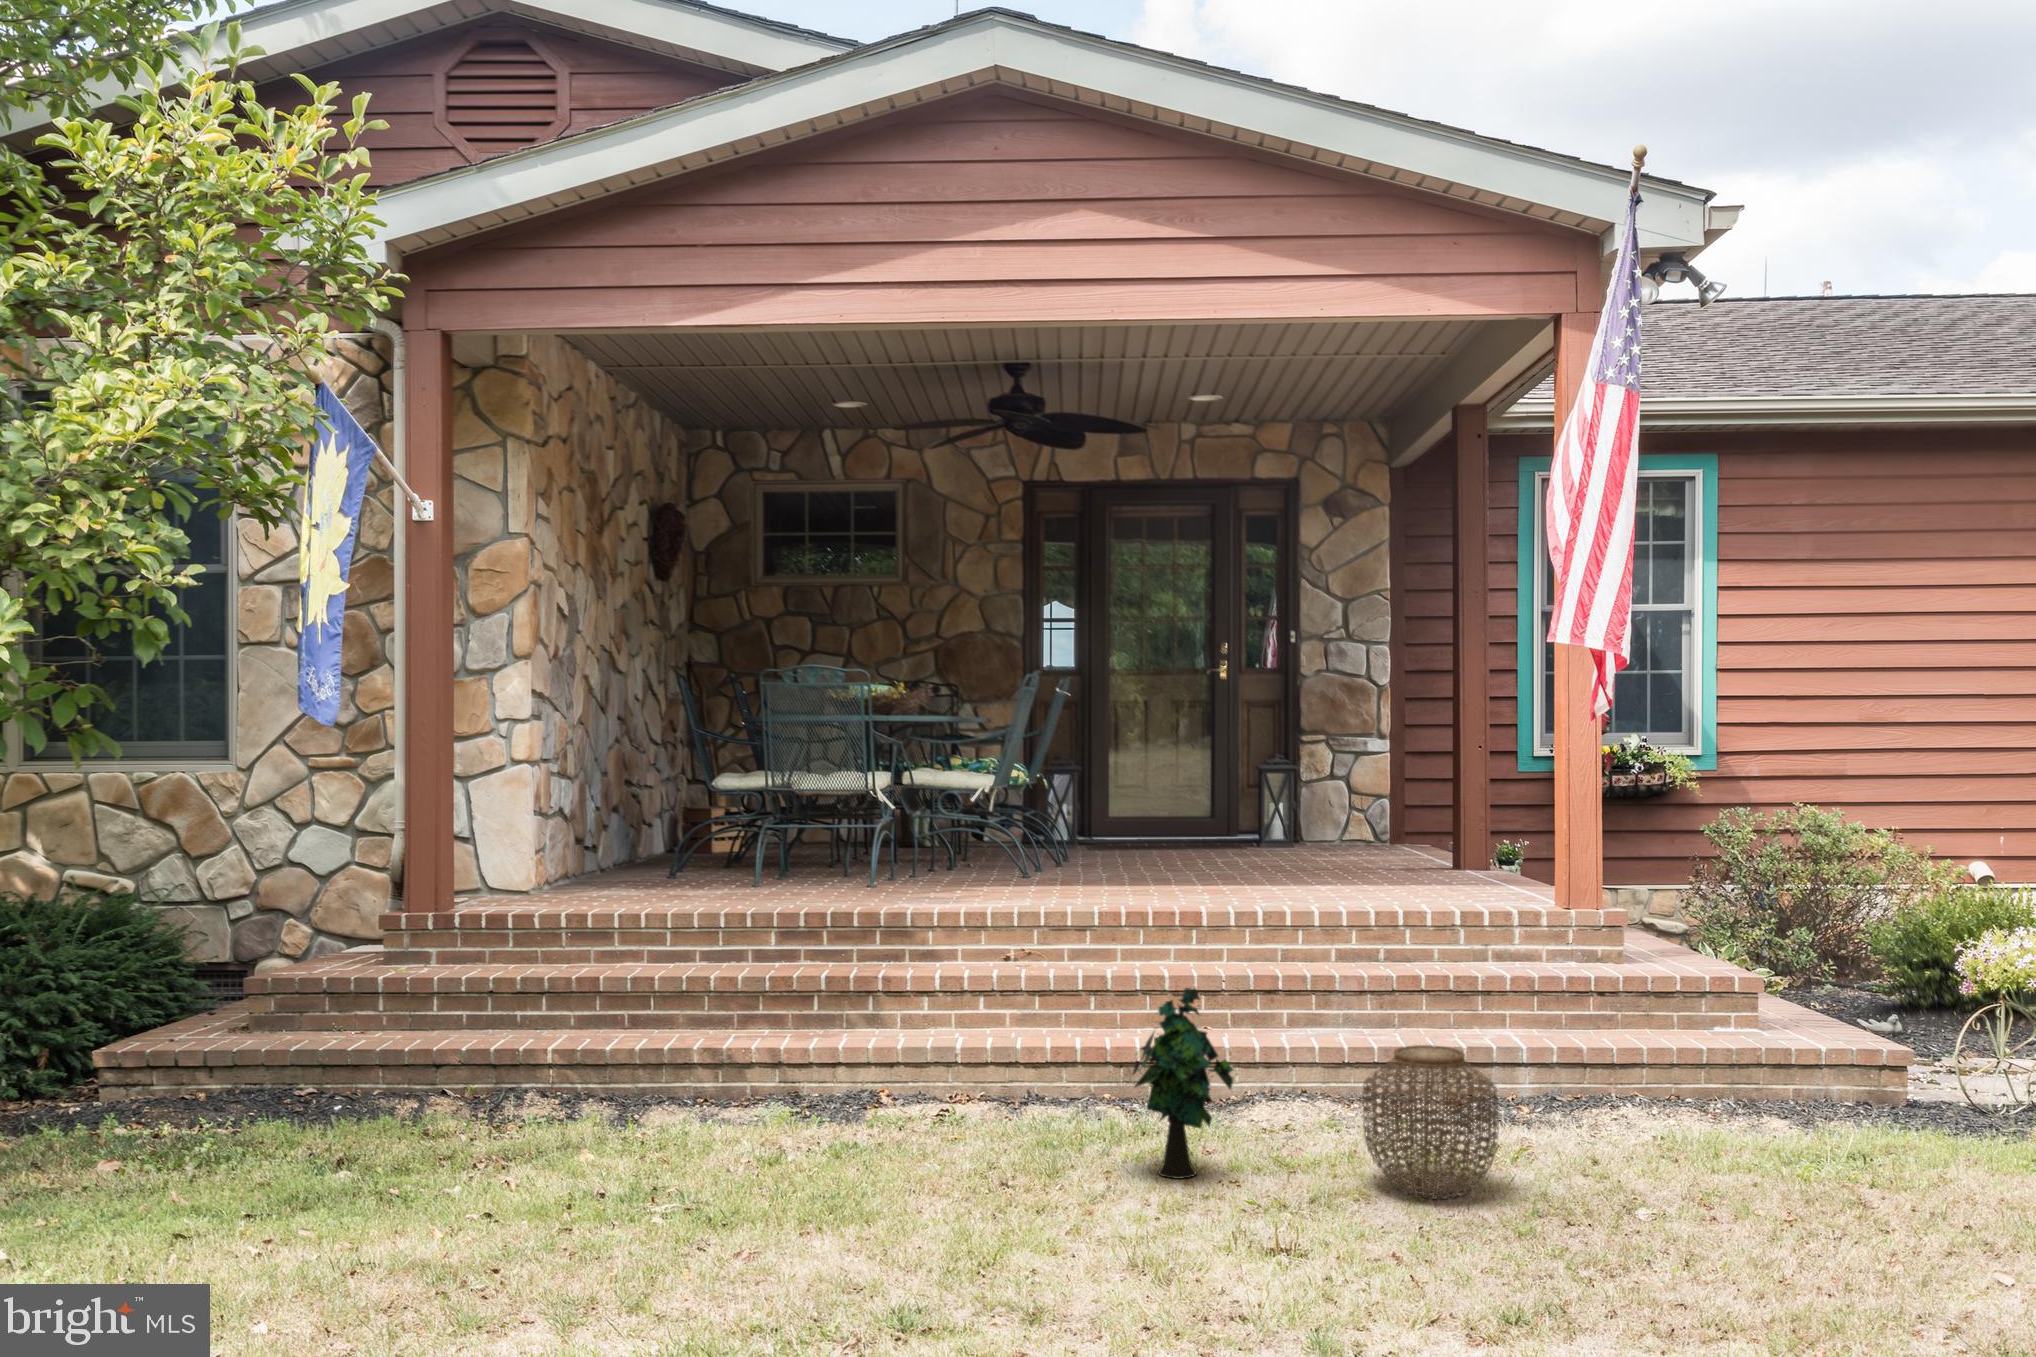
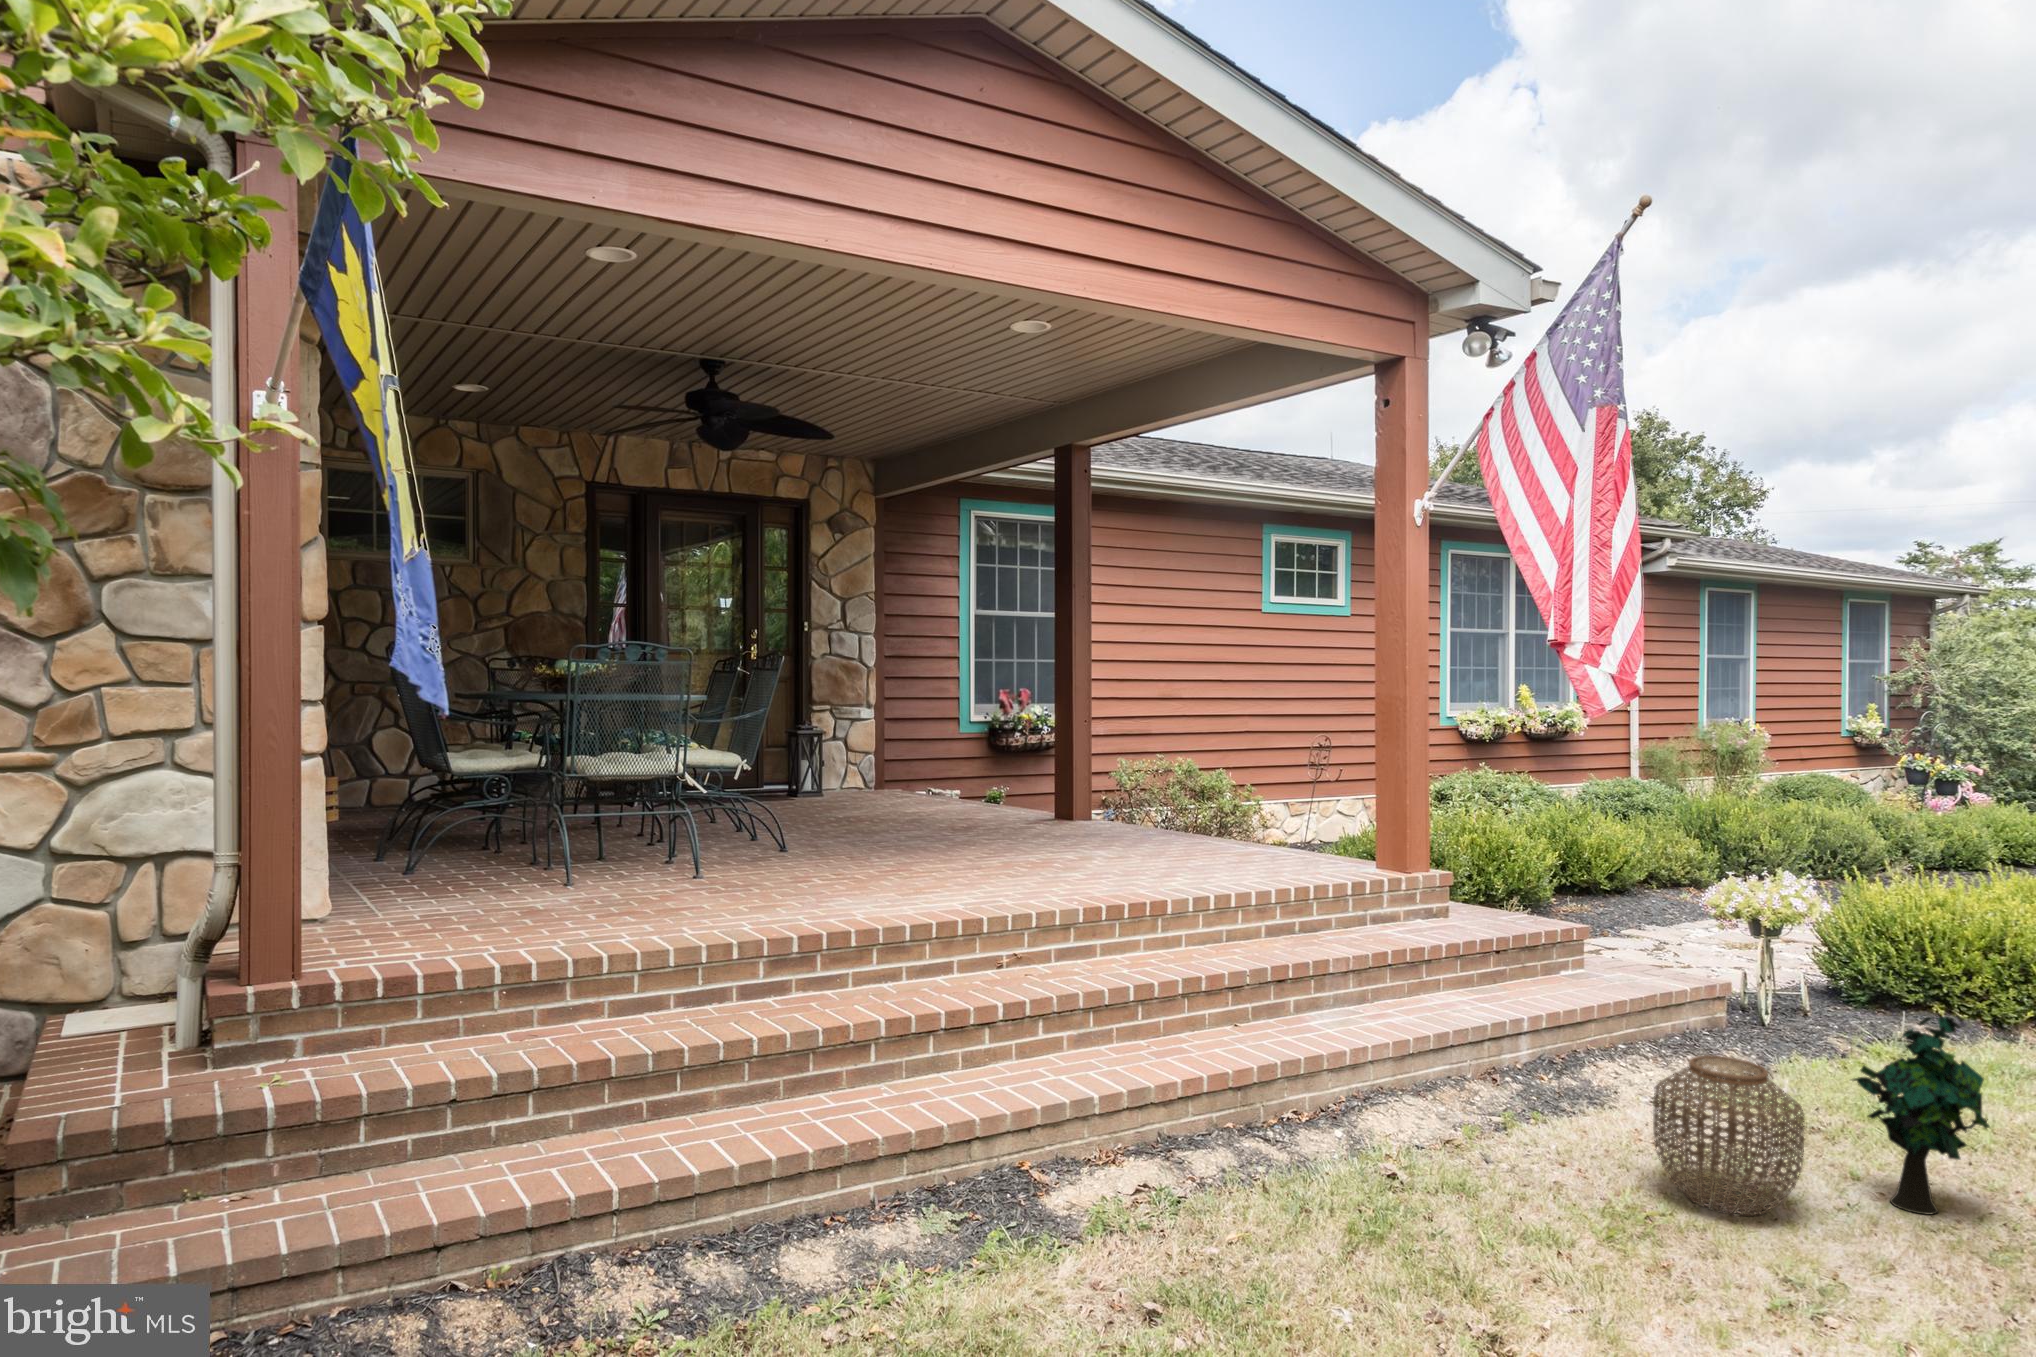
decorative plant: present [1133,988,1233,1179] -> present [1852,1017,1990,1214]

